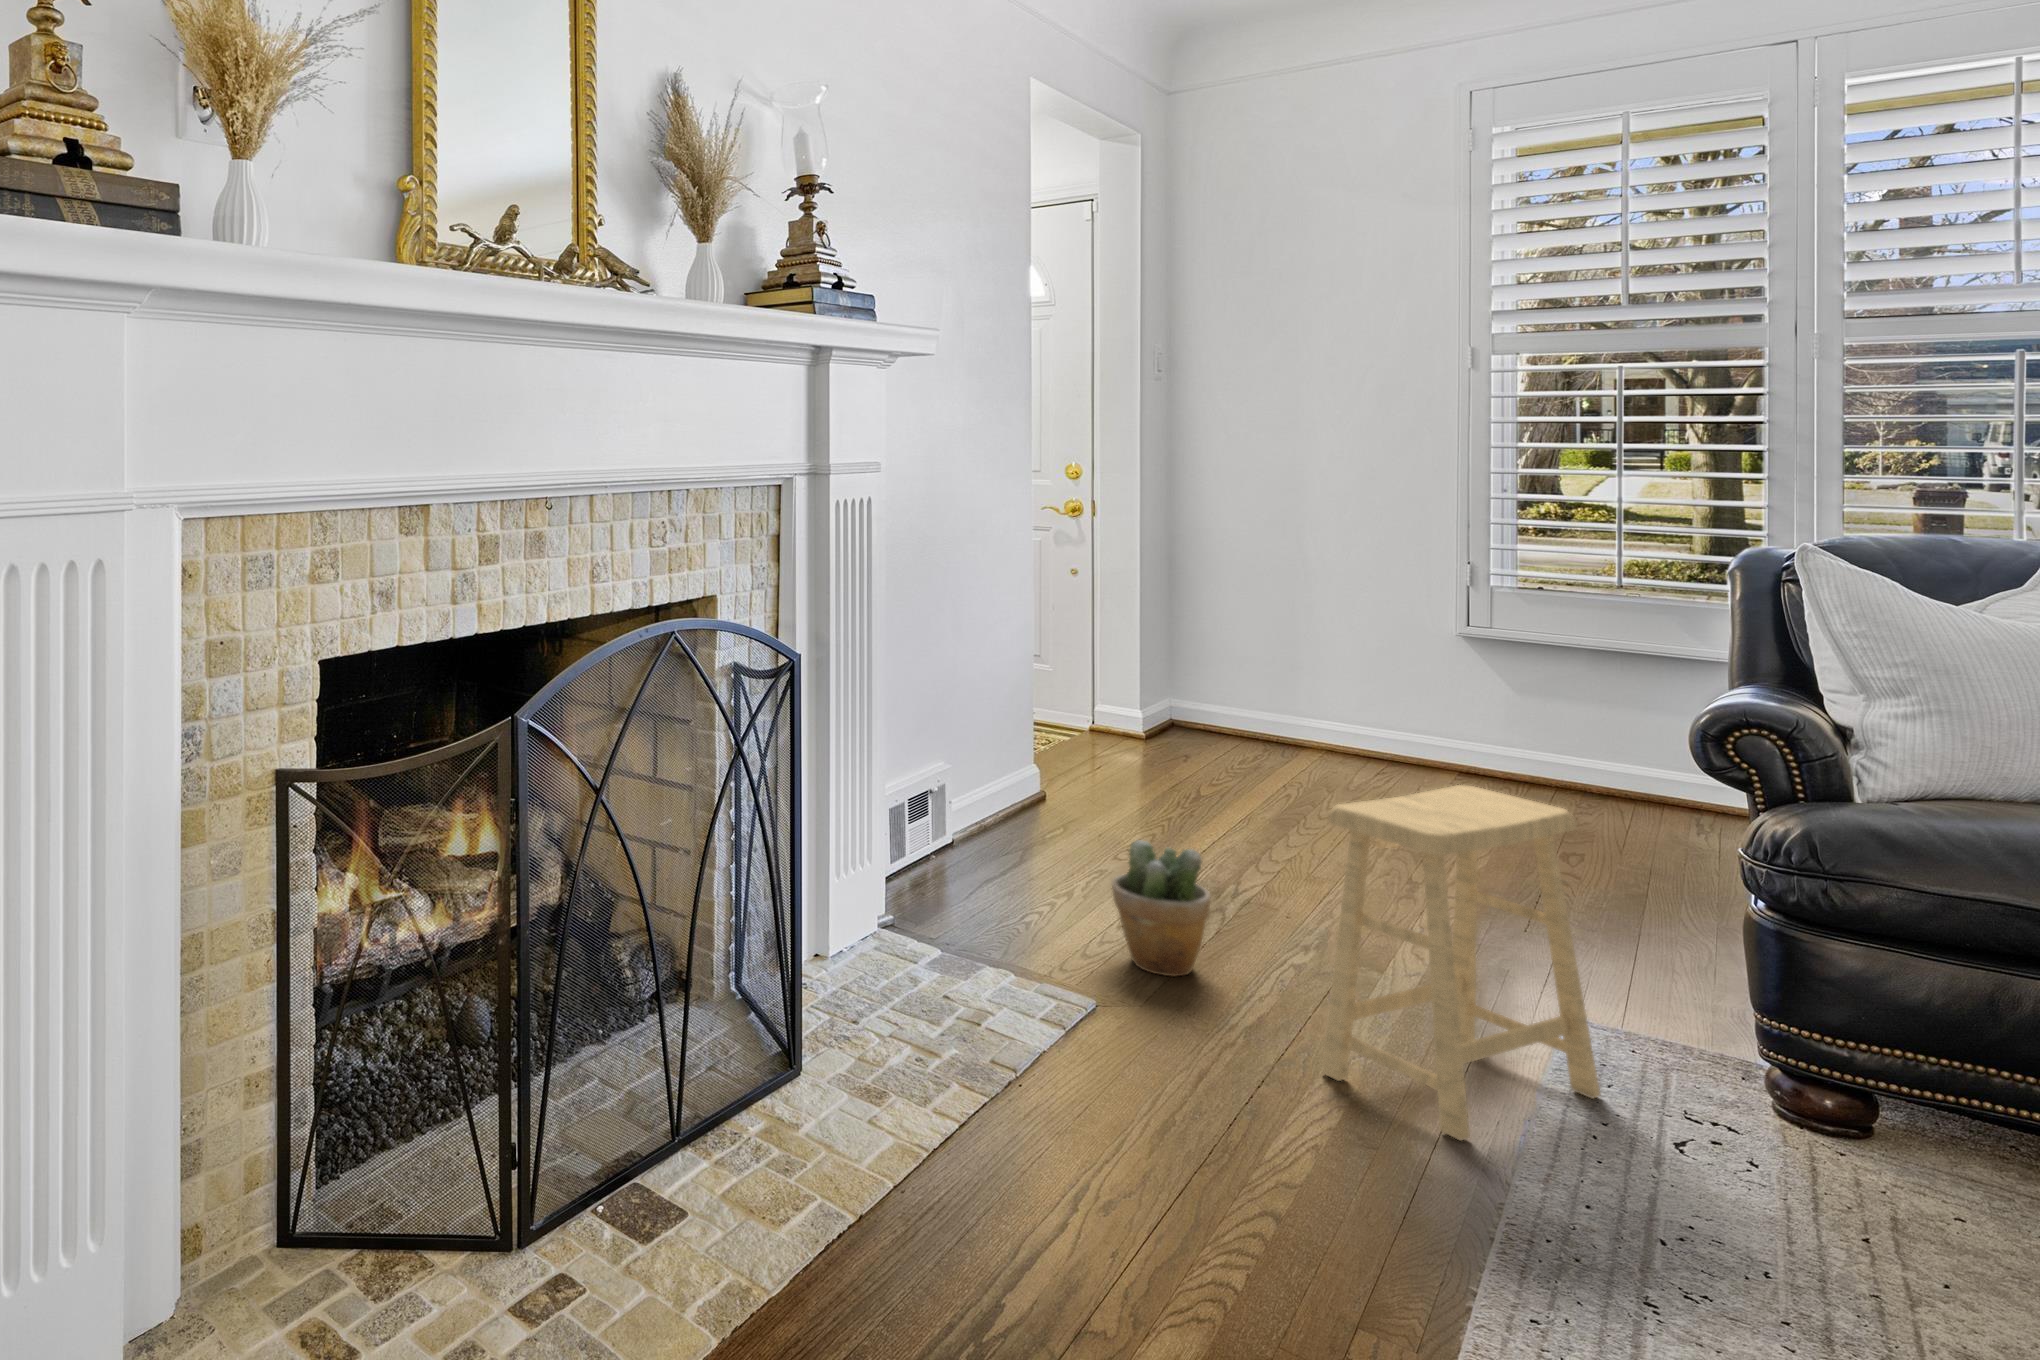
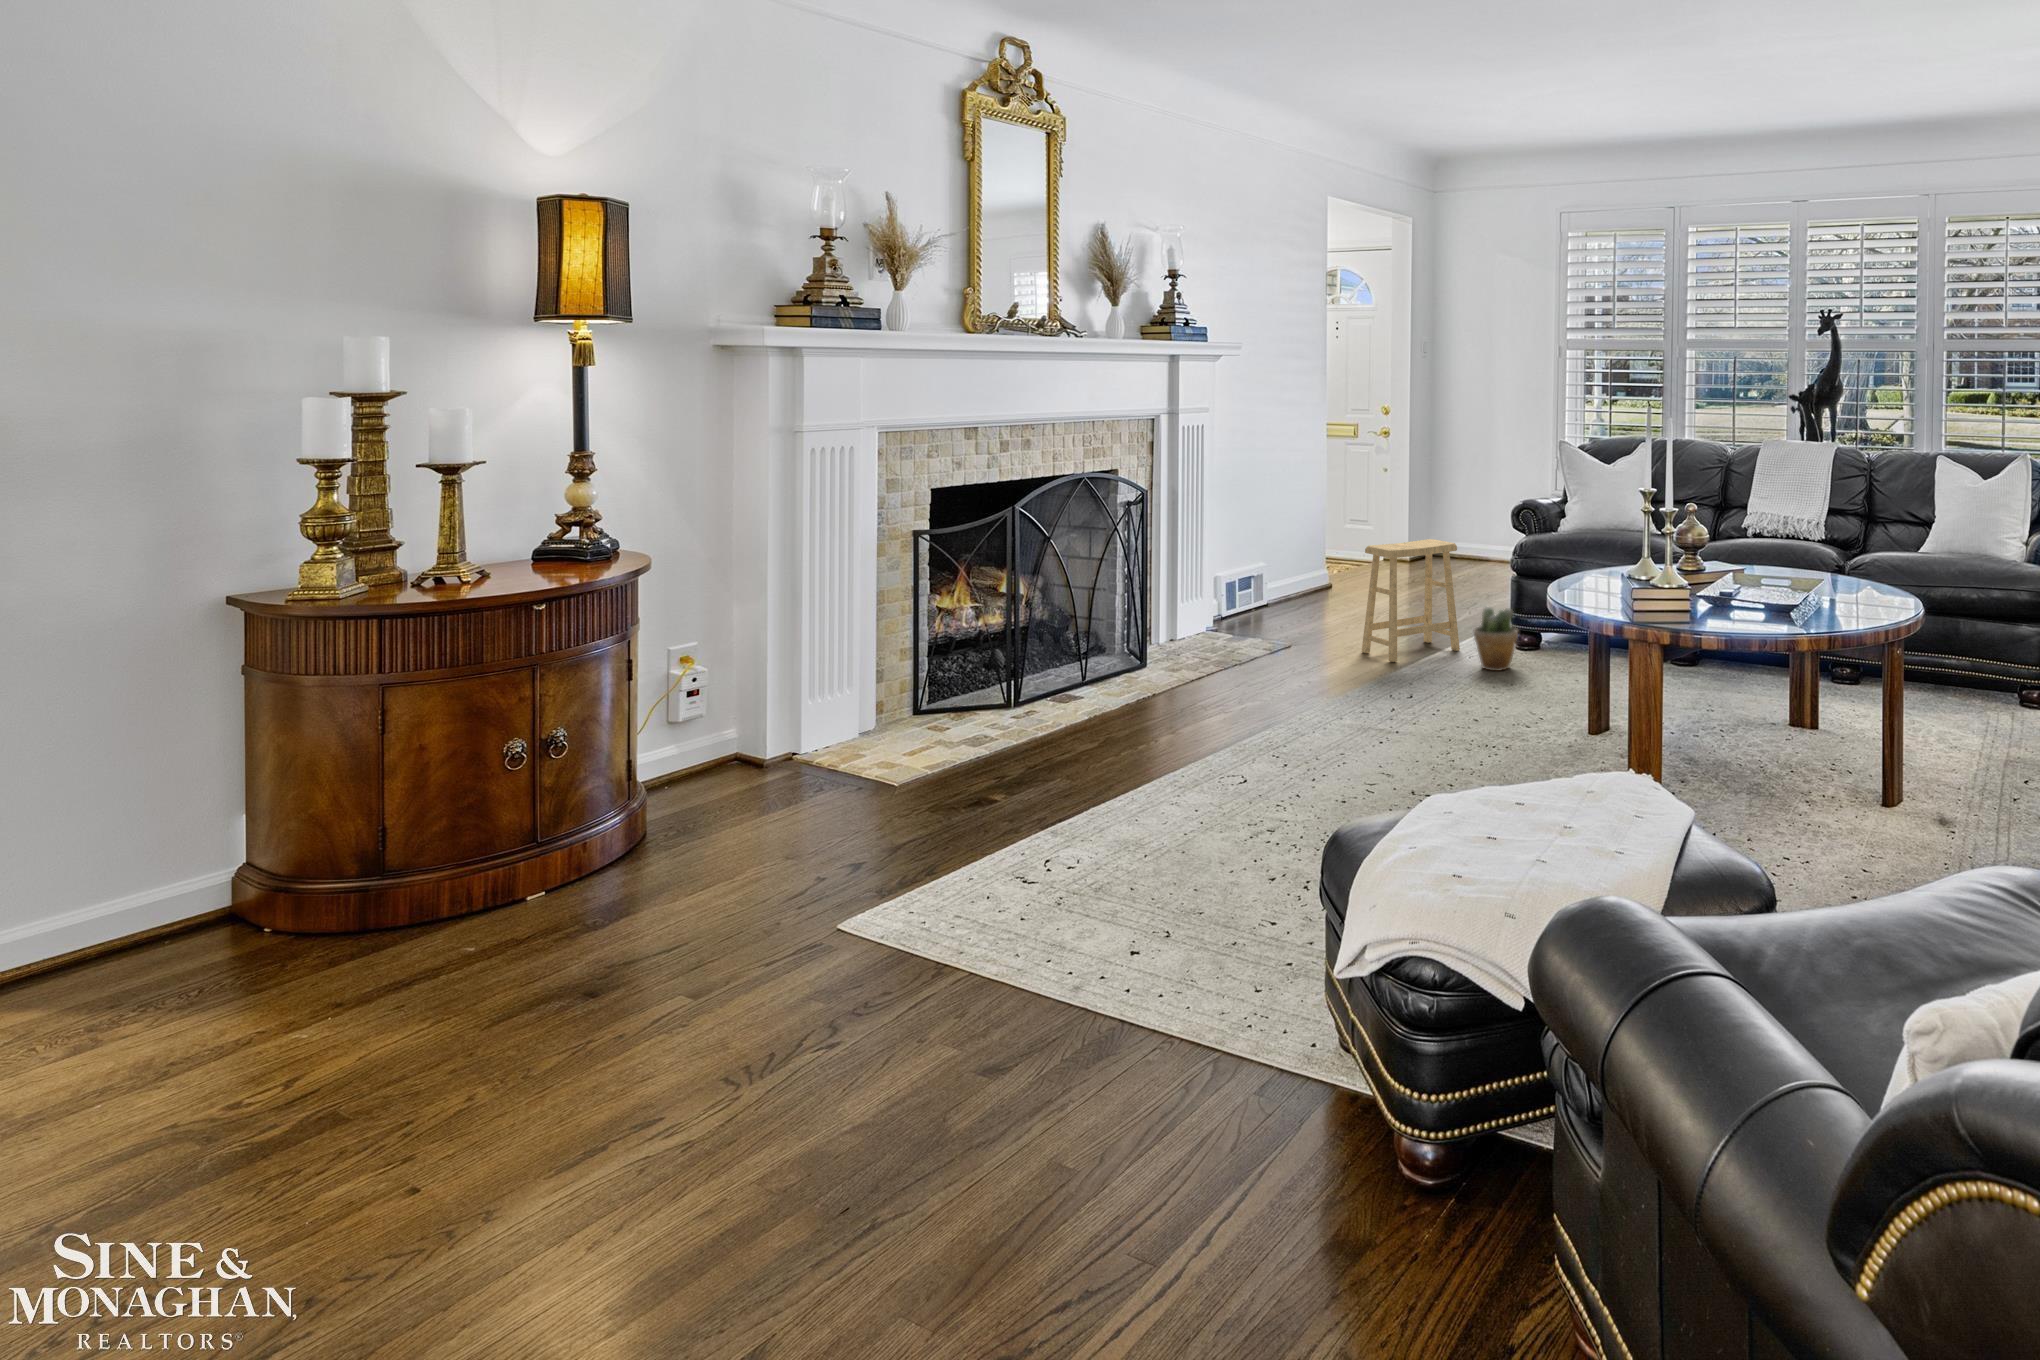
potted plant: present [1112,840,1210,976] -> present [1473,607,1518,671]

